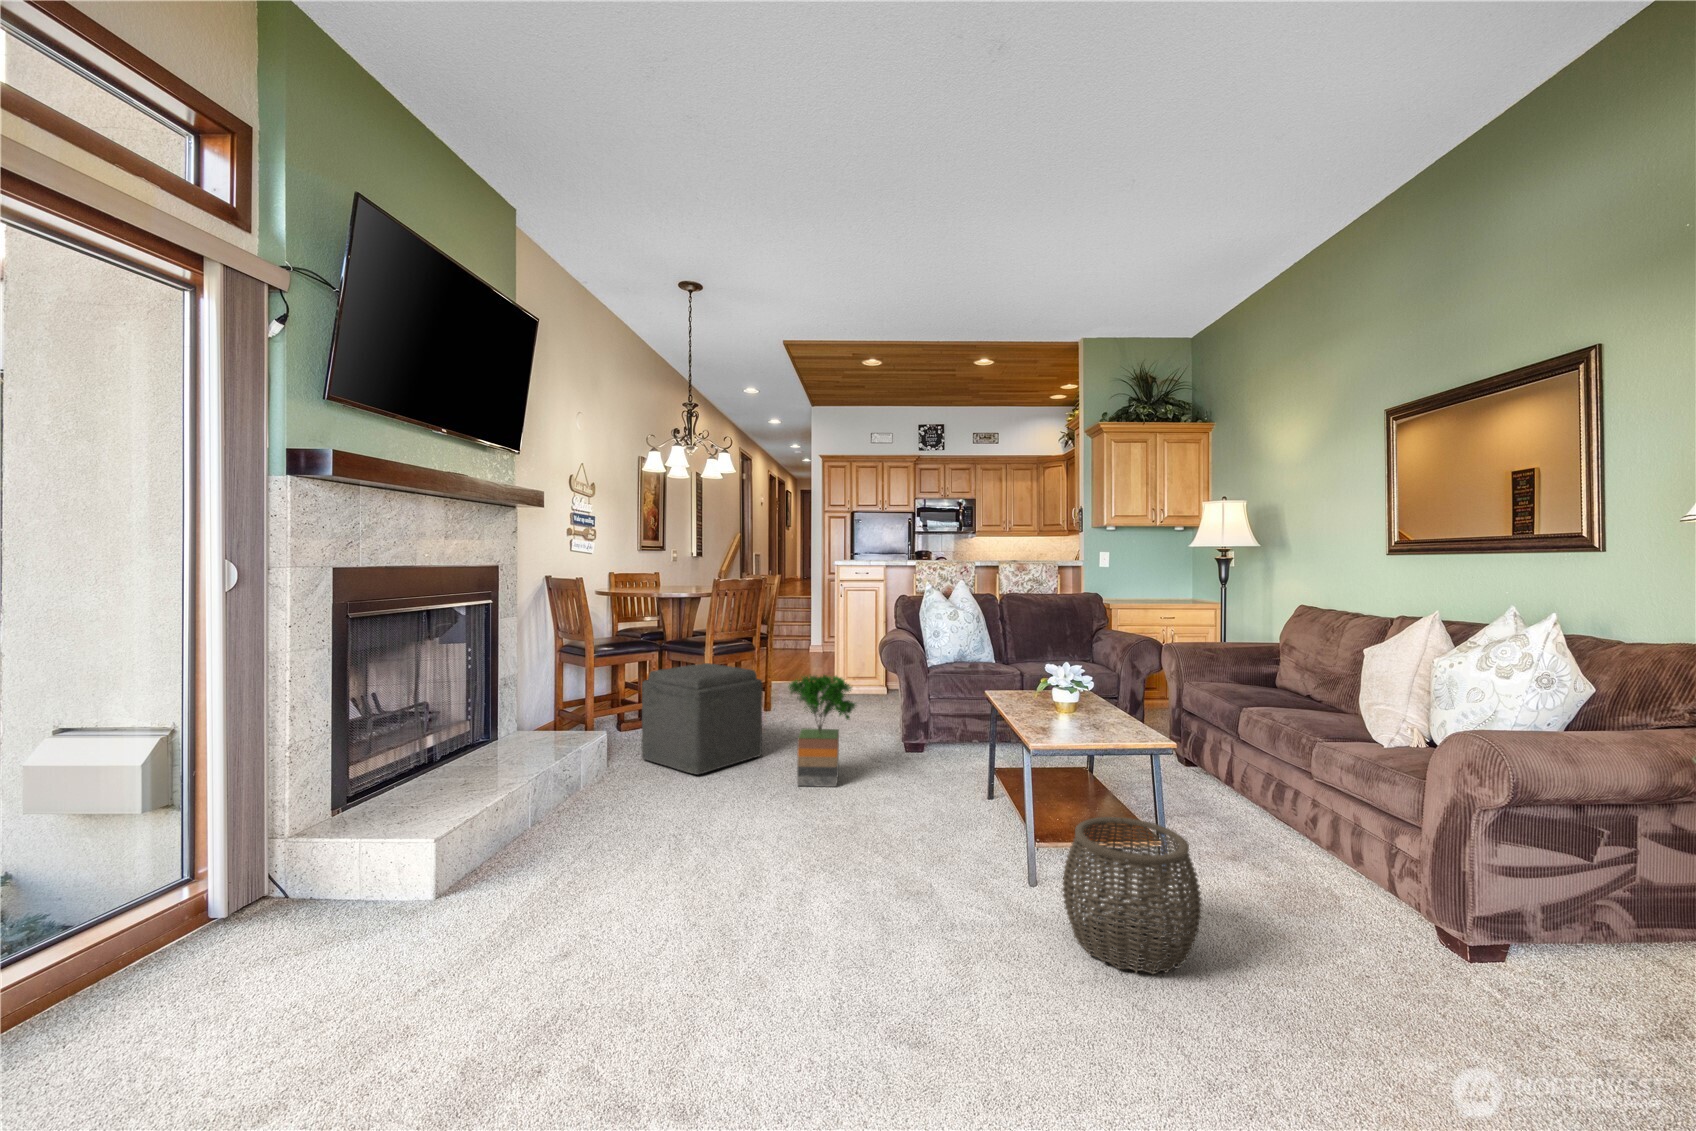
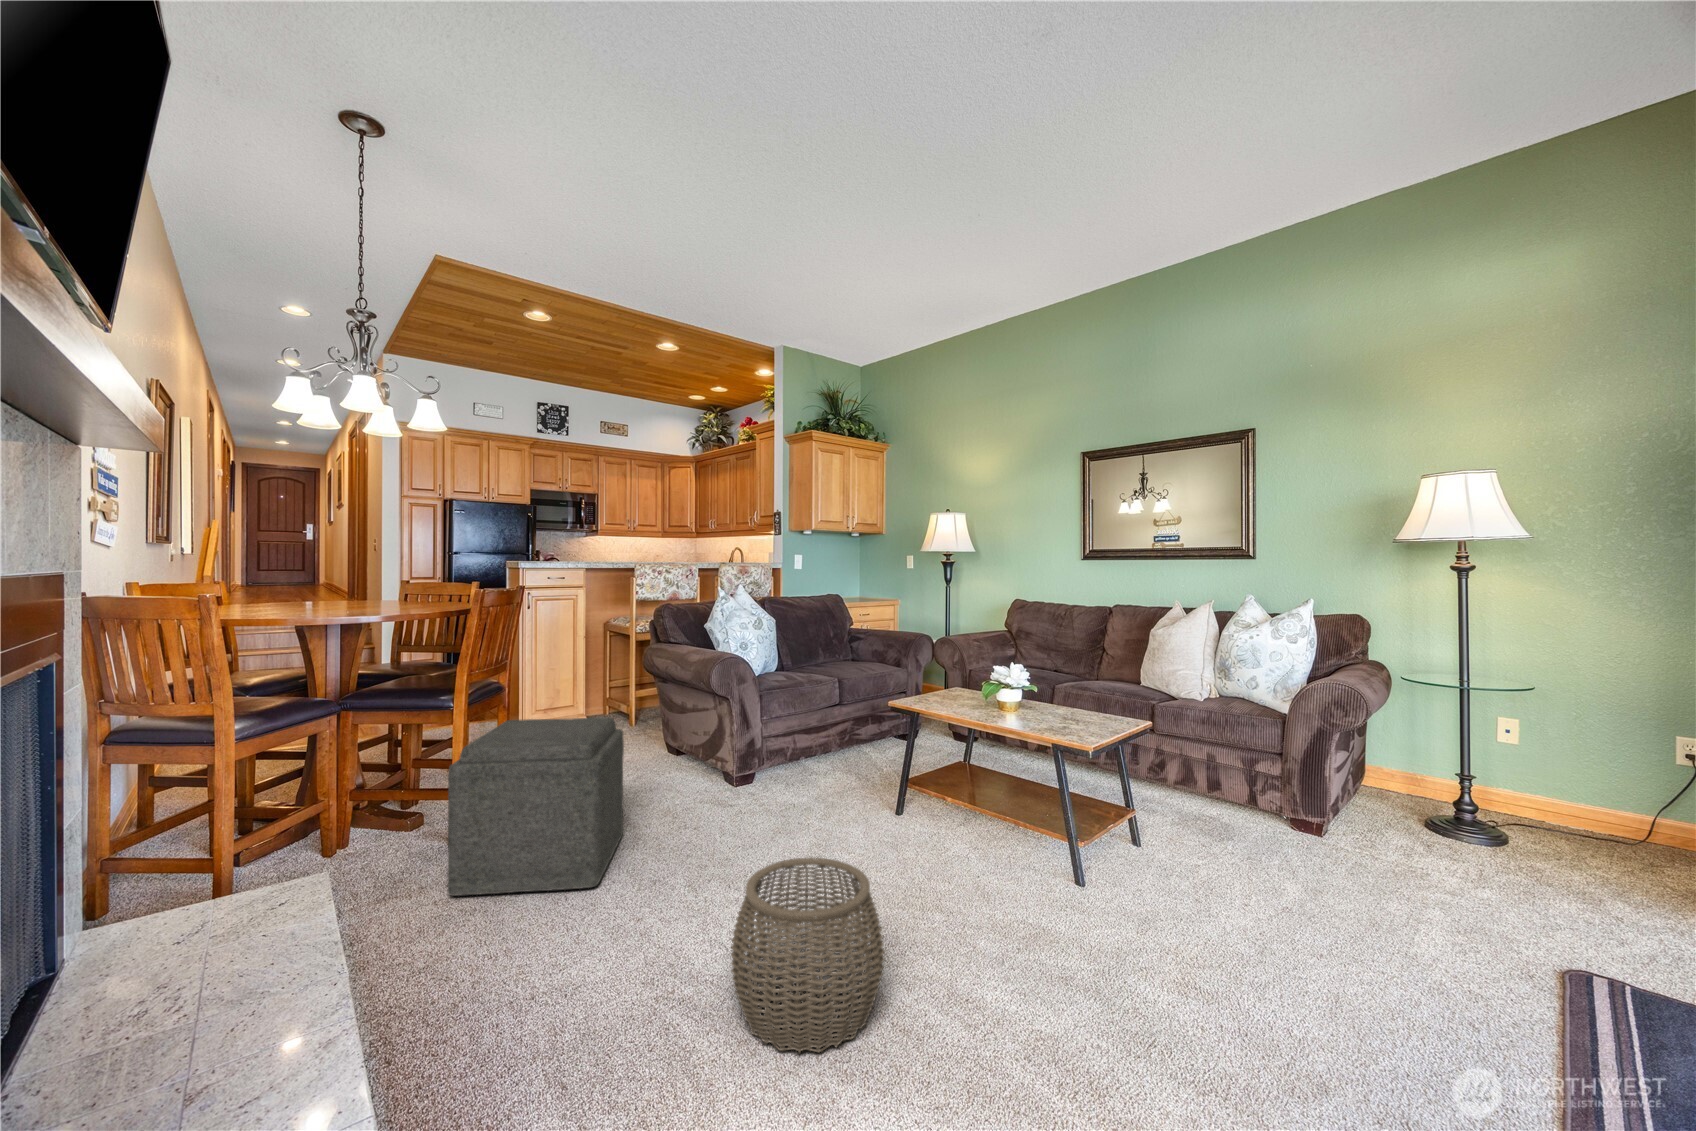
potted tree: present [788,675,856,787] -> none [701,705,806,855]
woven basket: present [1062,817,1202,974] -> present [731,858,885,1053]

